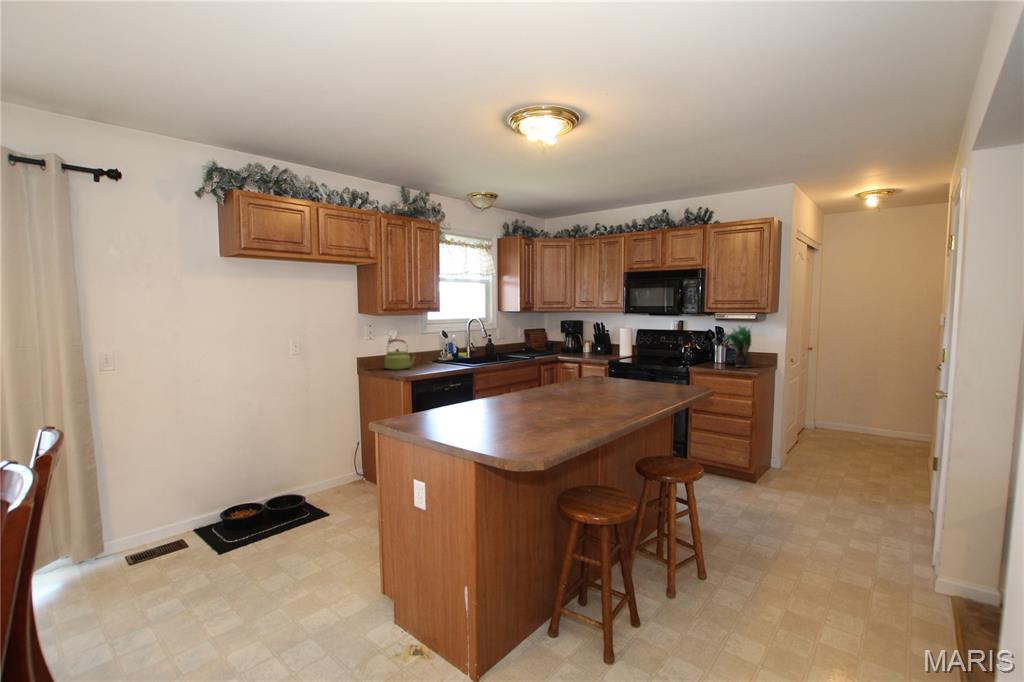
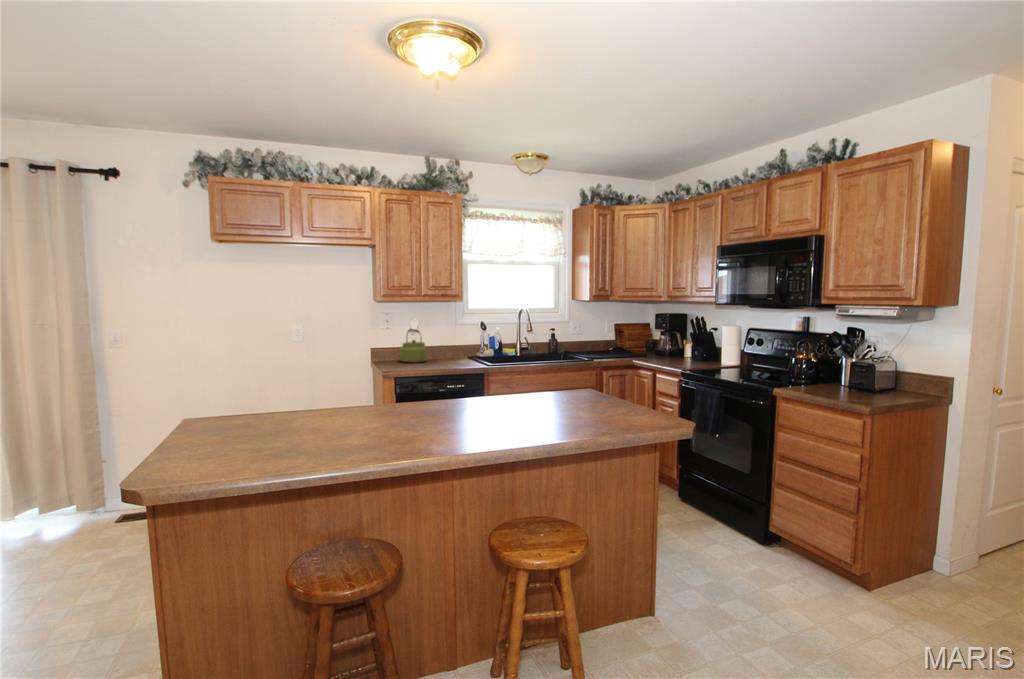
potted plant: present [727,326,751,367] -> none [836,329,891,400]

